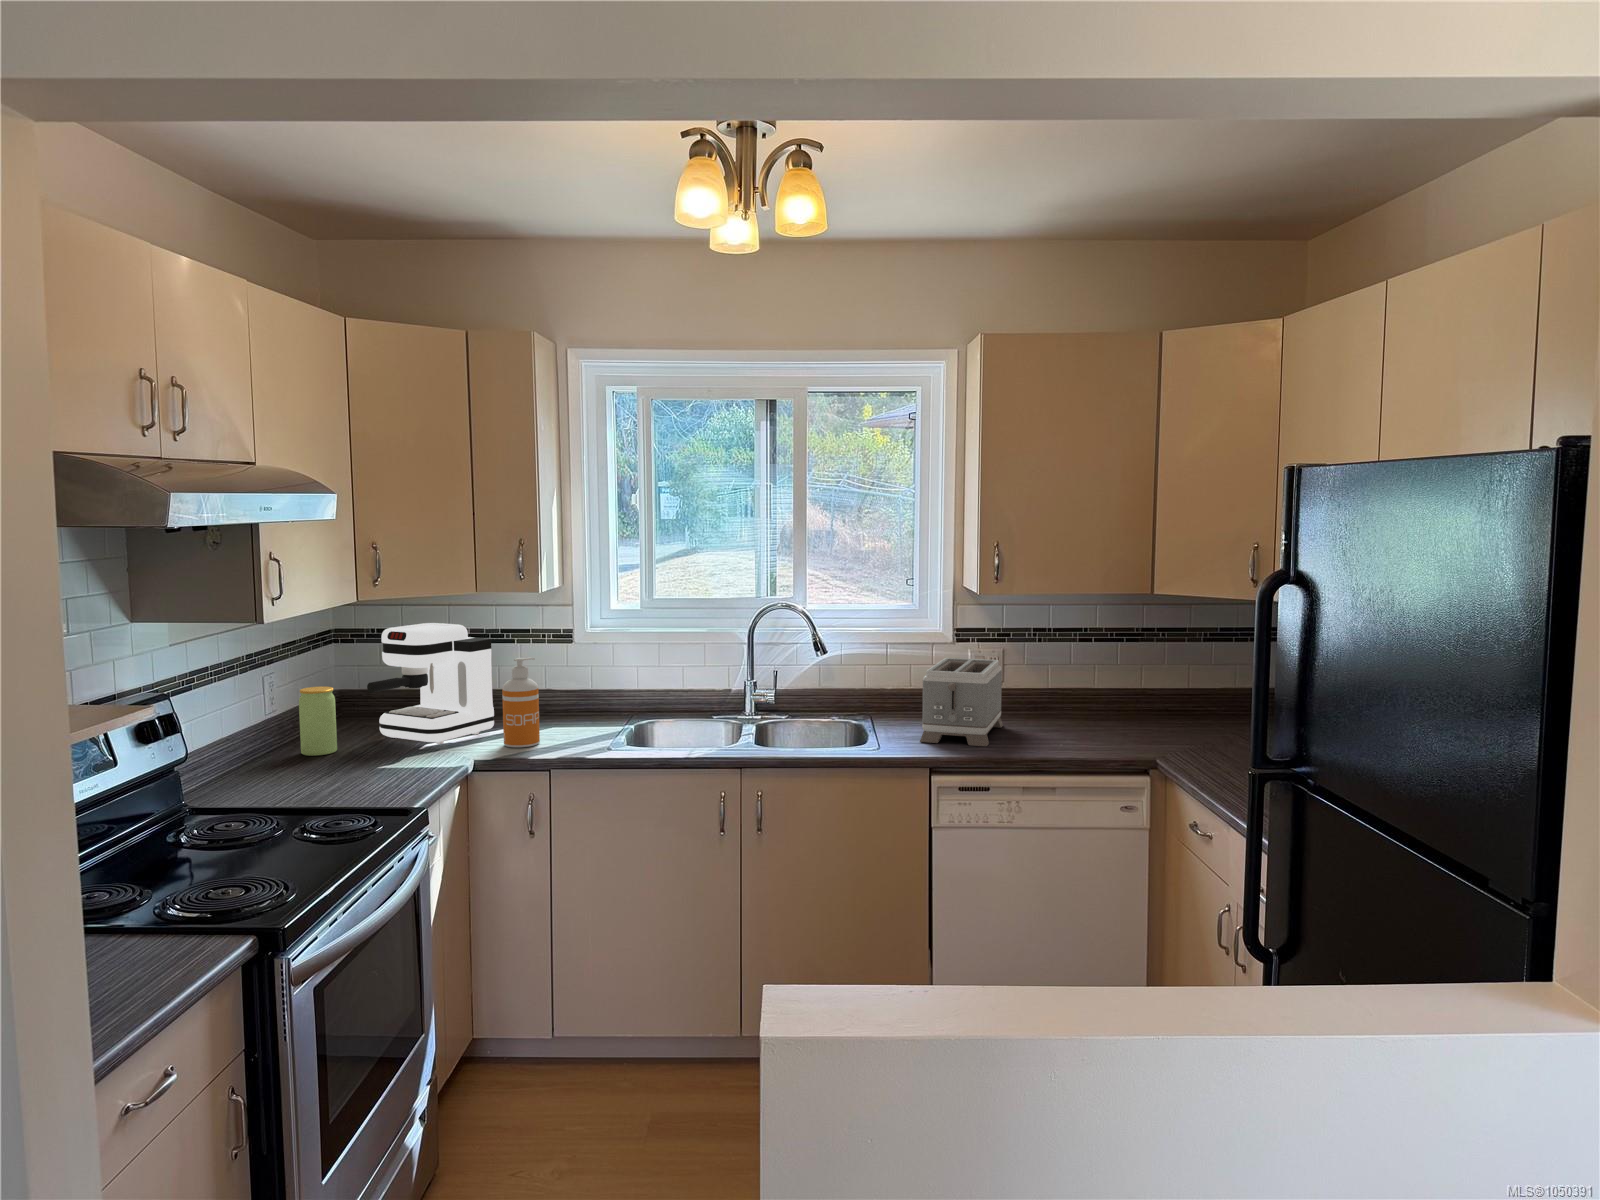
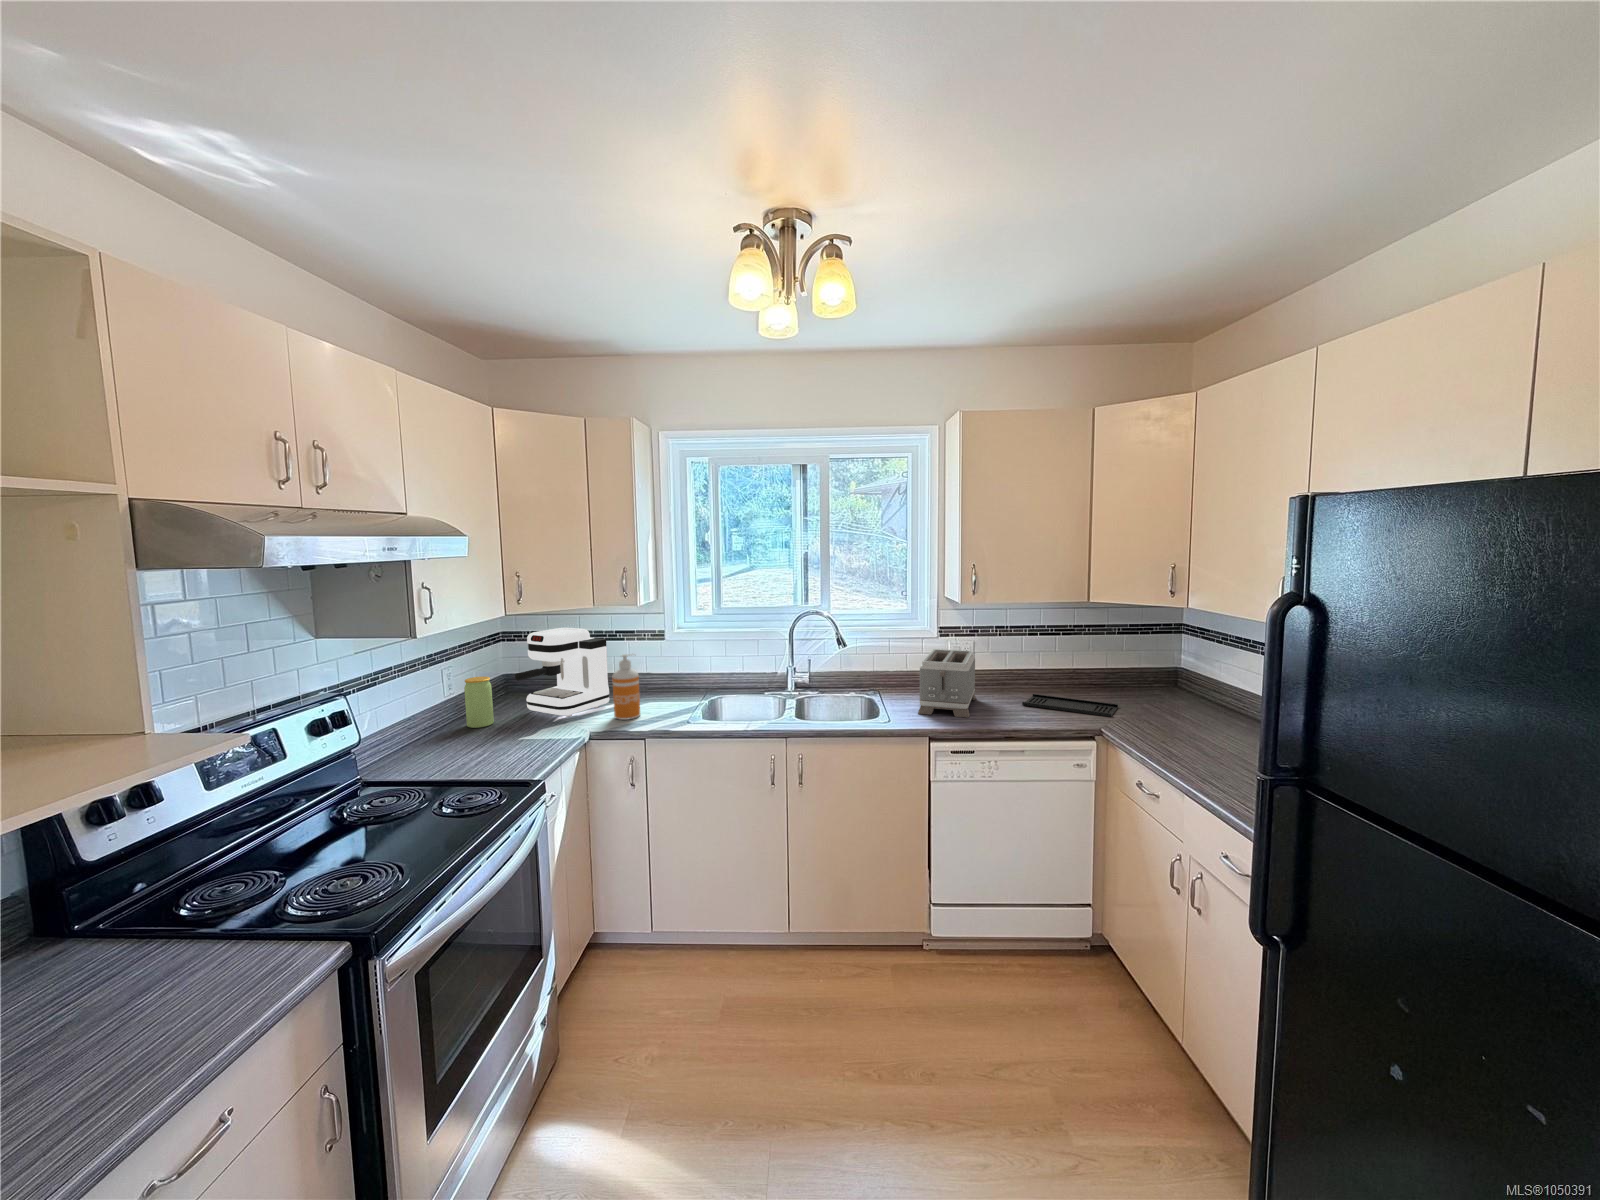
tray: none [1063,720,1190,746] -> present [1022,694,1118,717]

